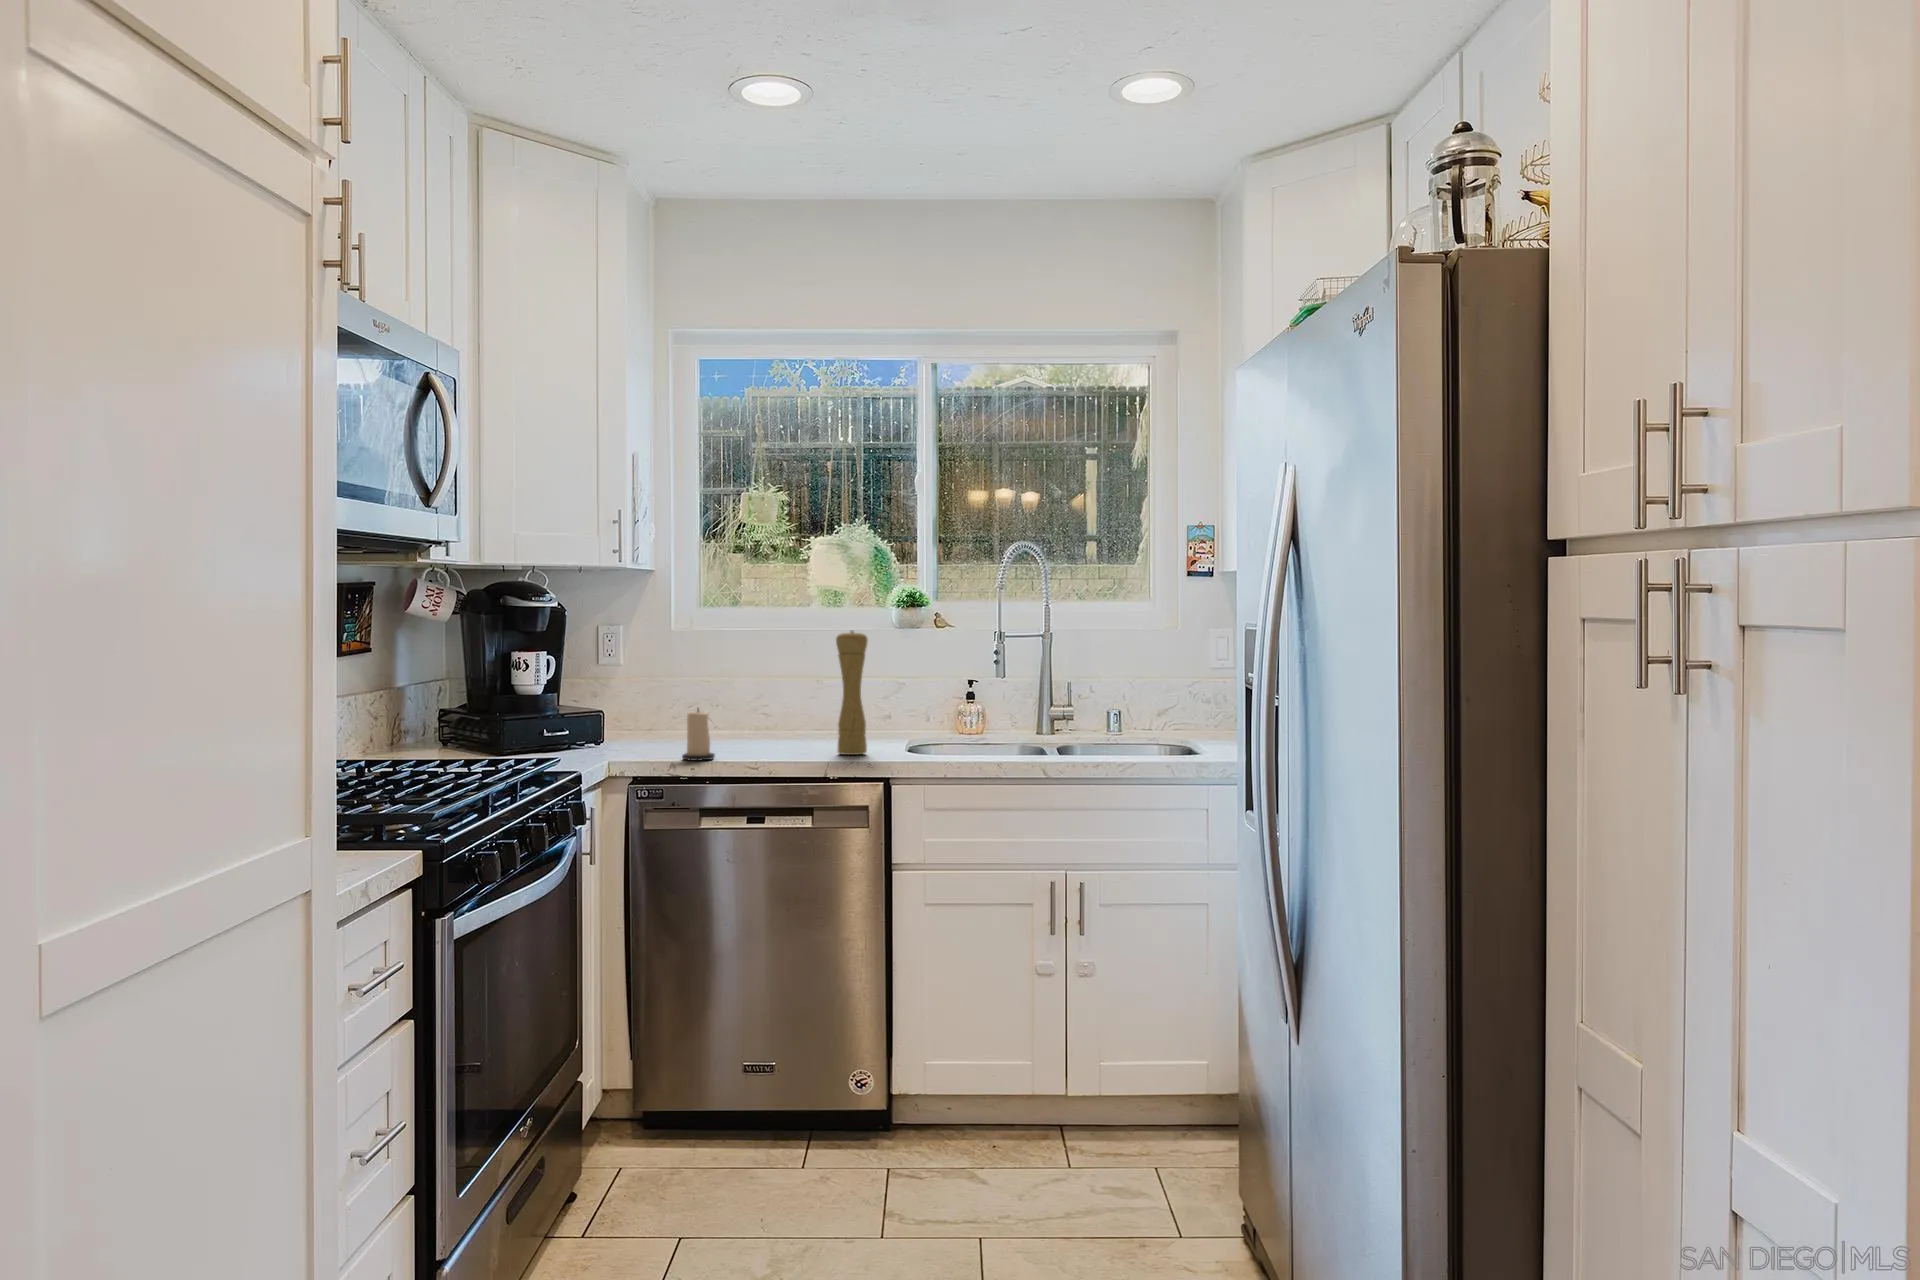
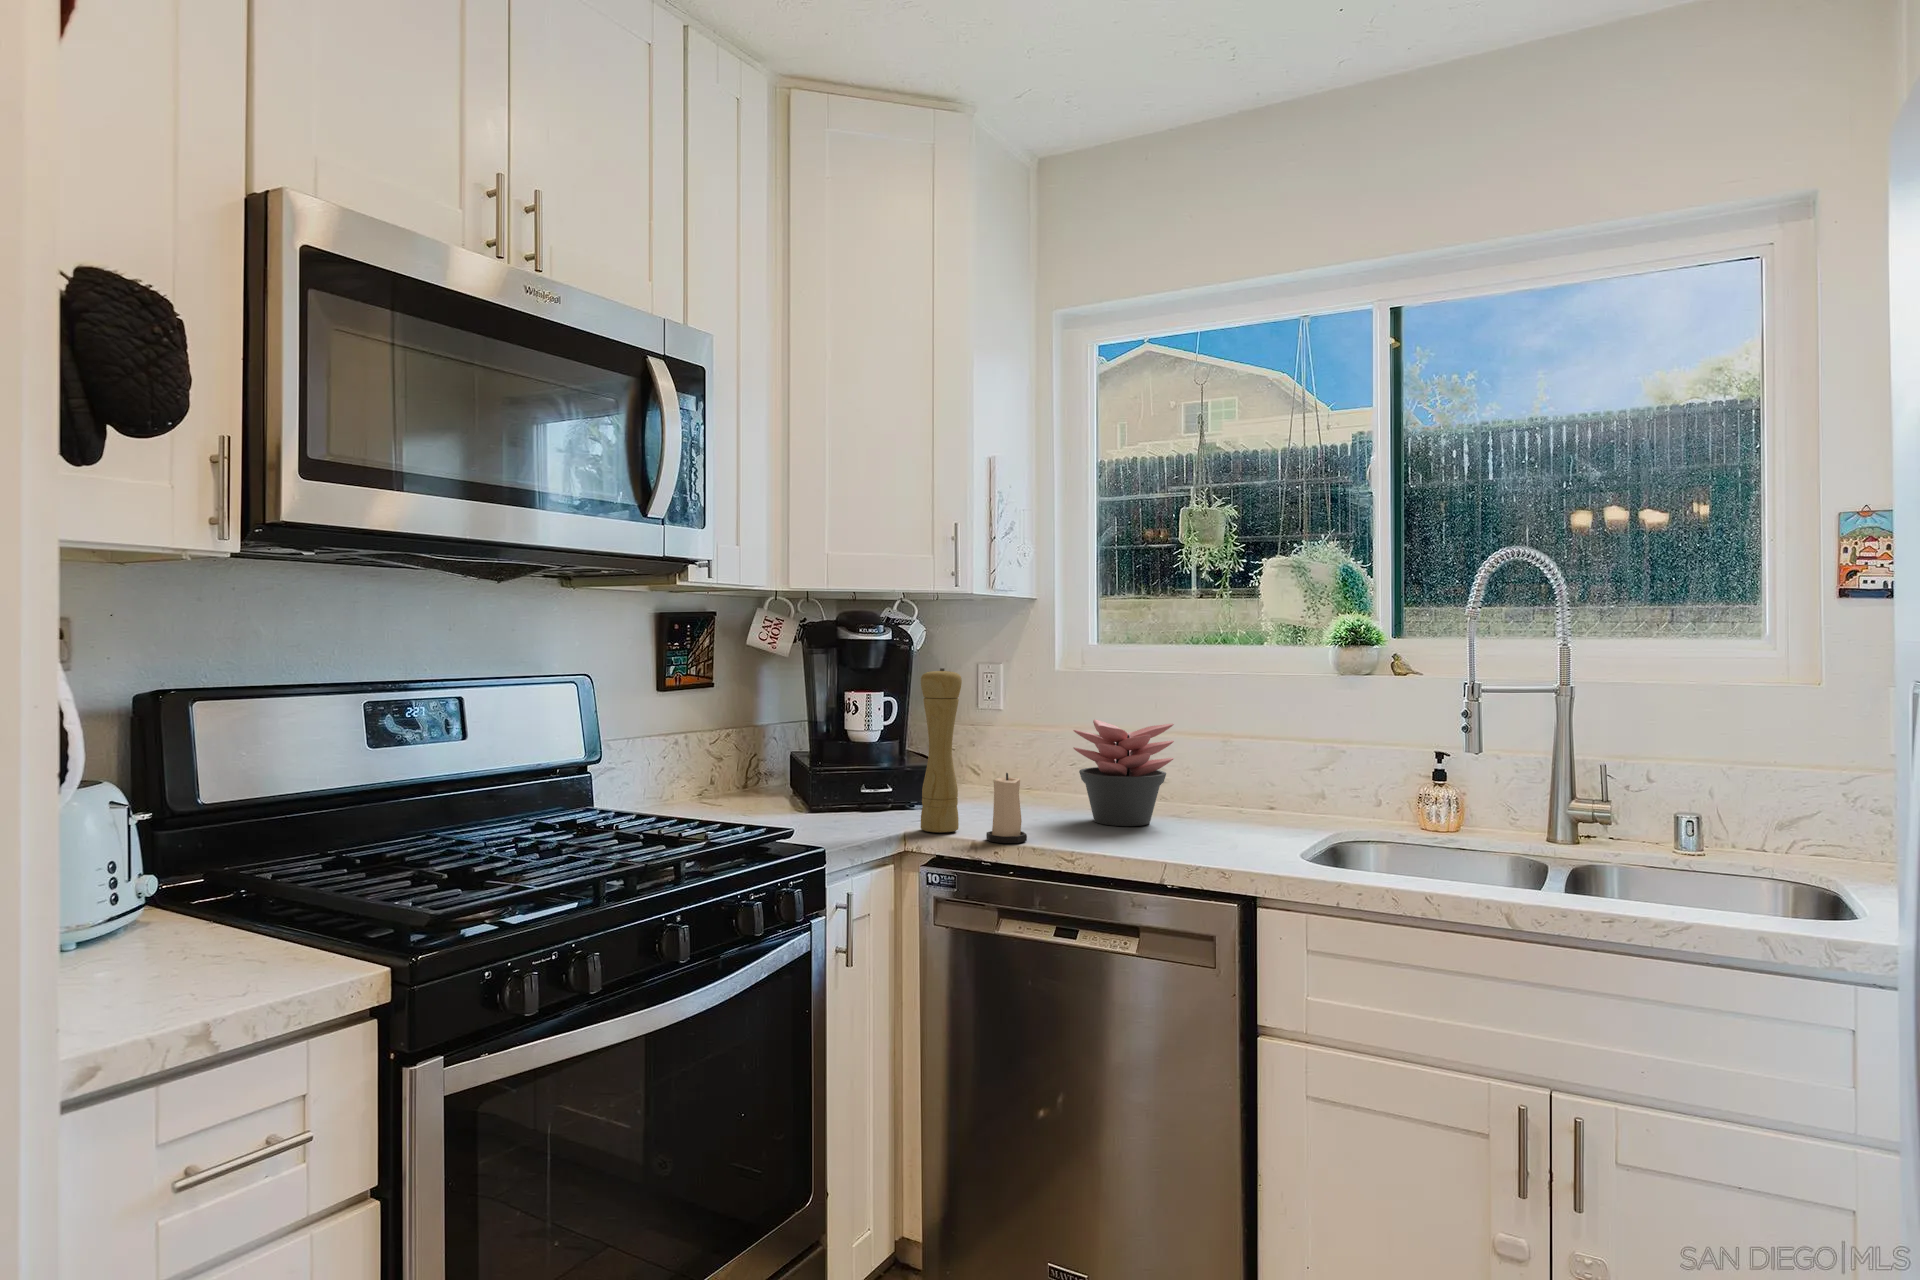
pepper mill: present [836,631,868,755] -> present [921,668,962,832]
succulent plant: none [720,668,796,747] -> present [1073,719,1174,826]

